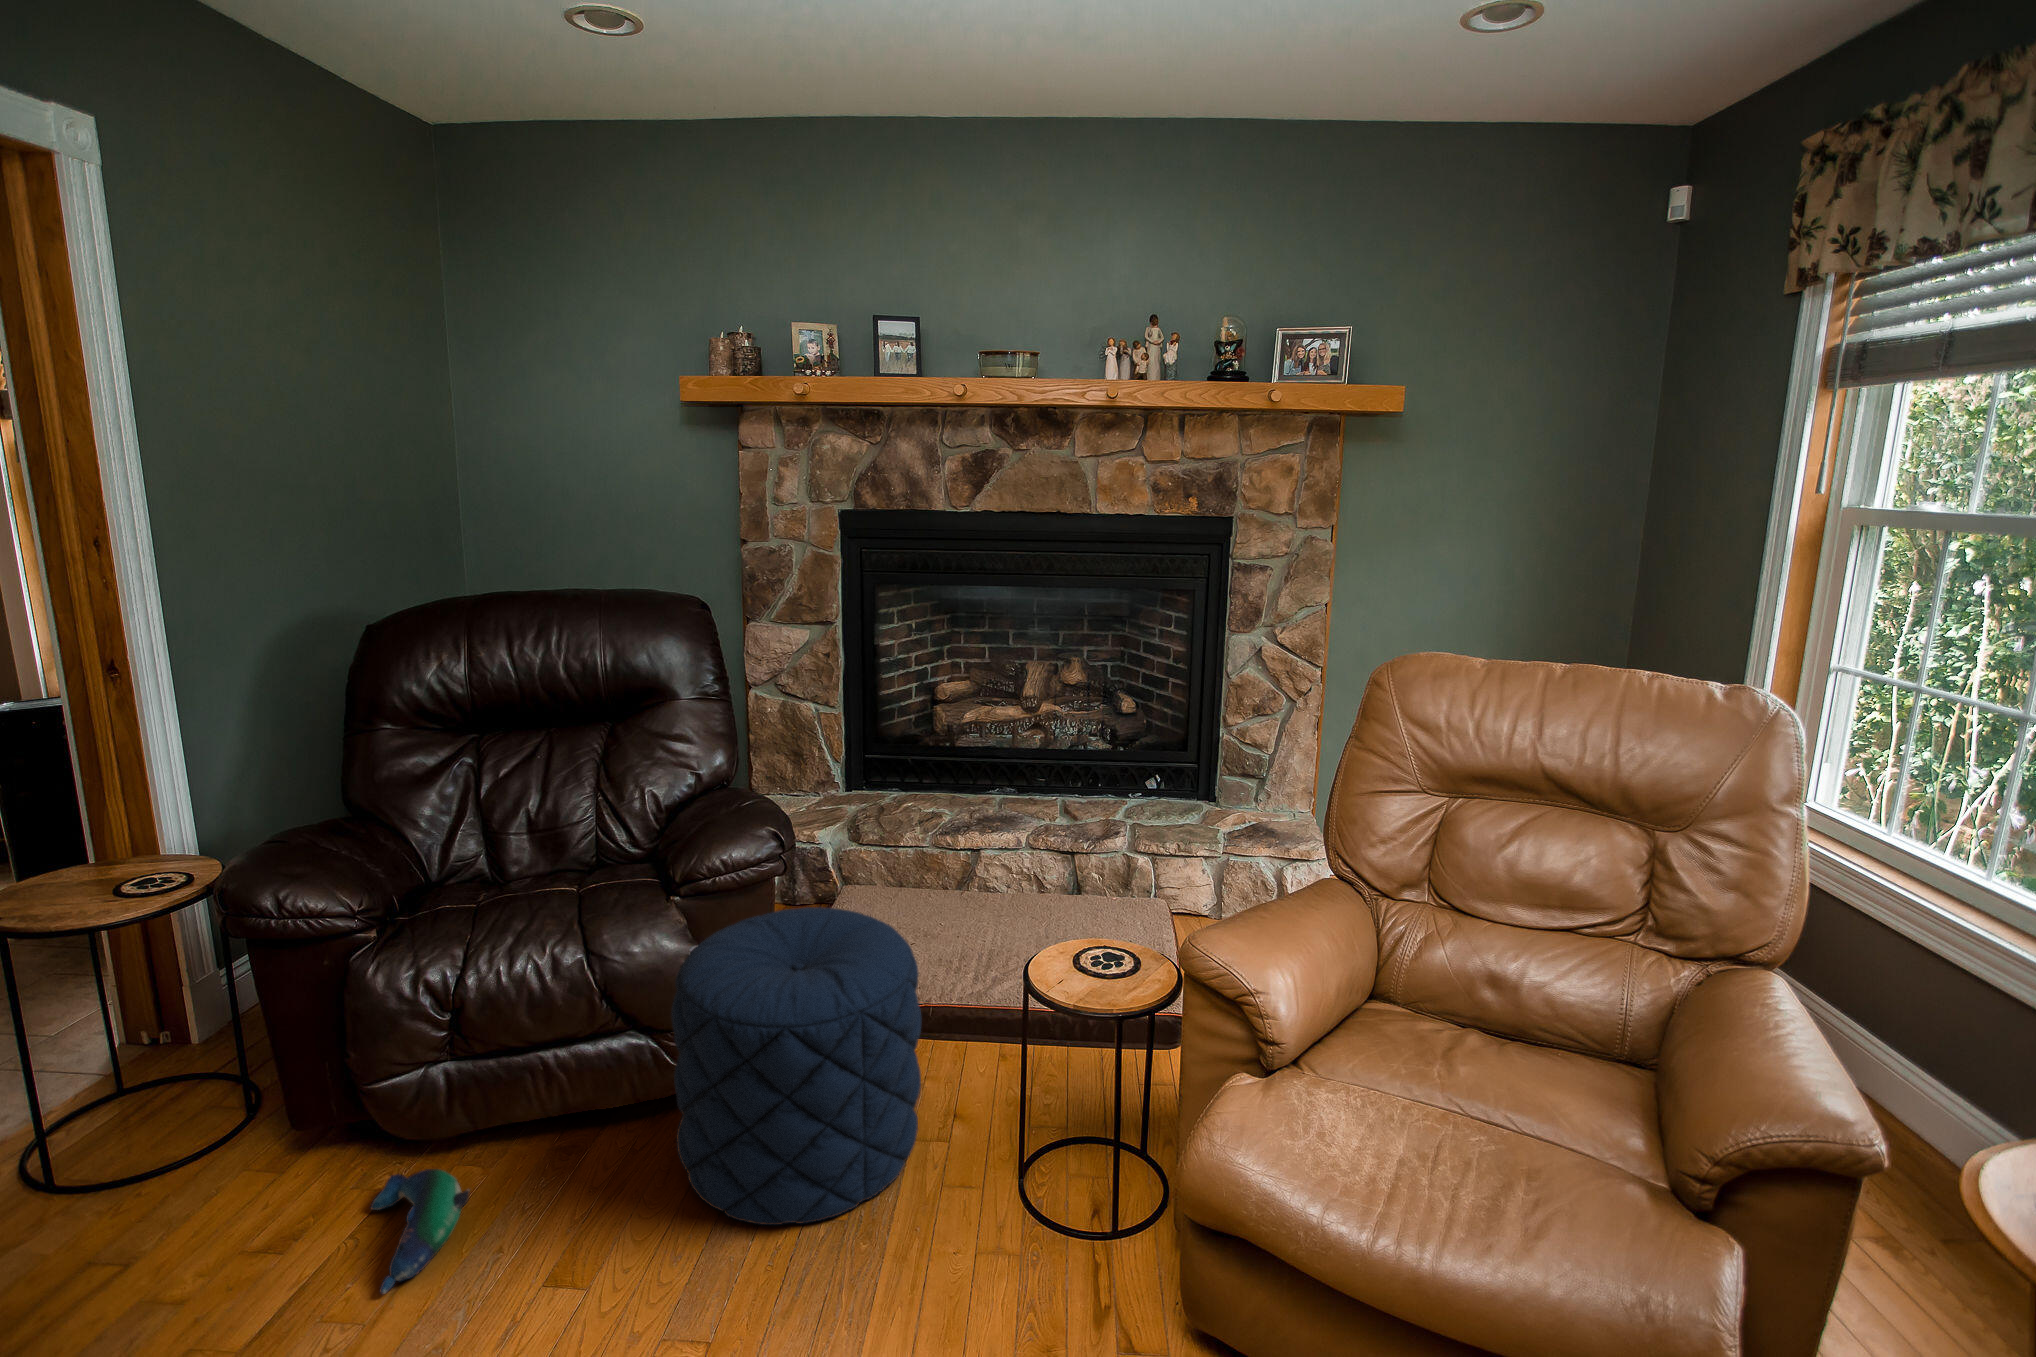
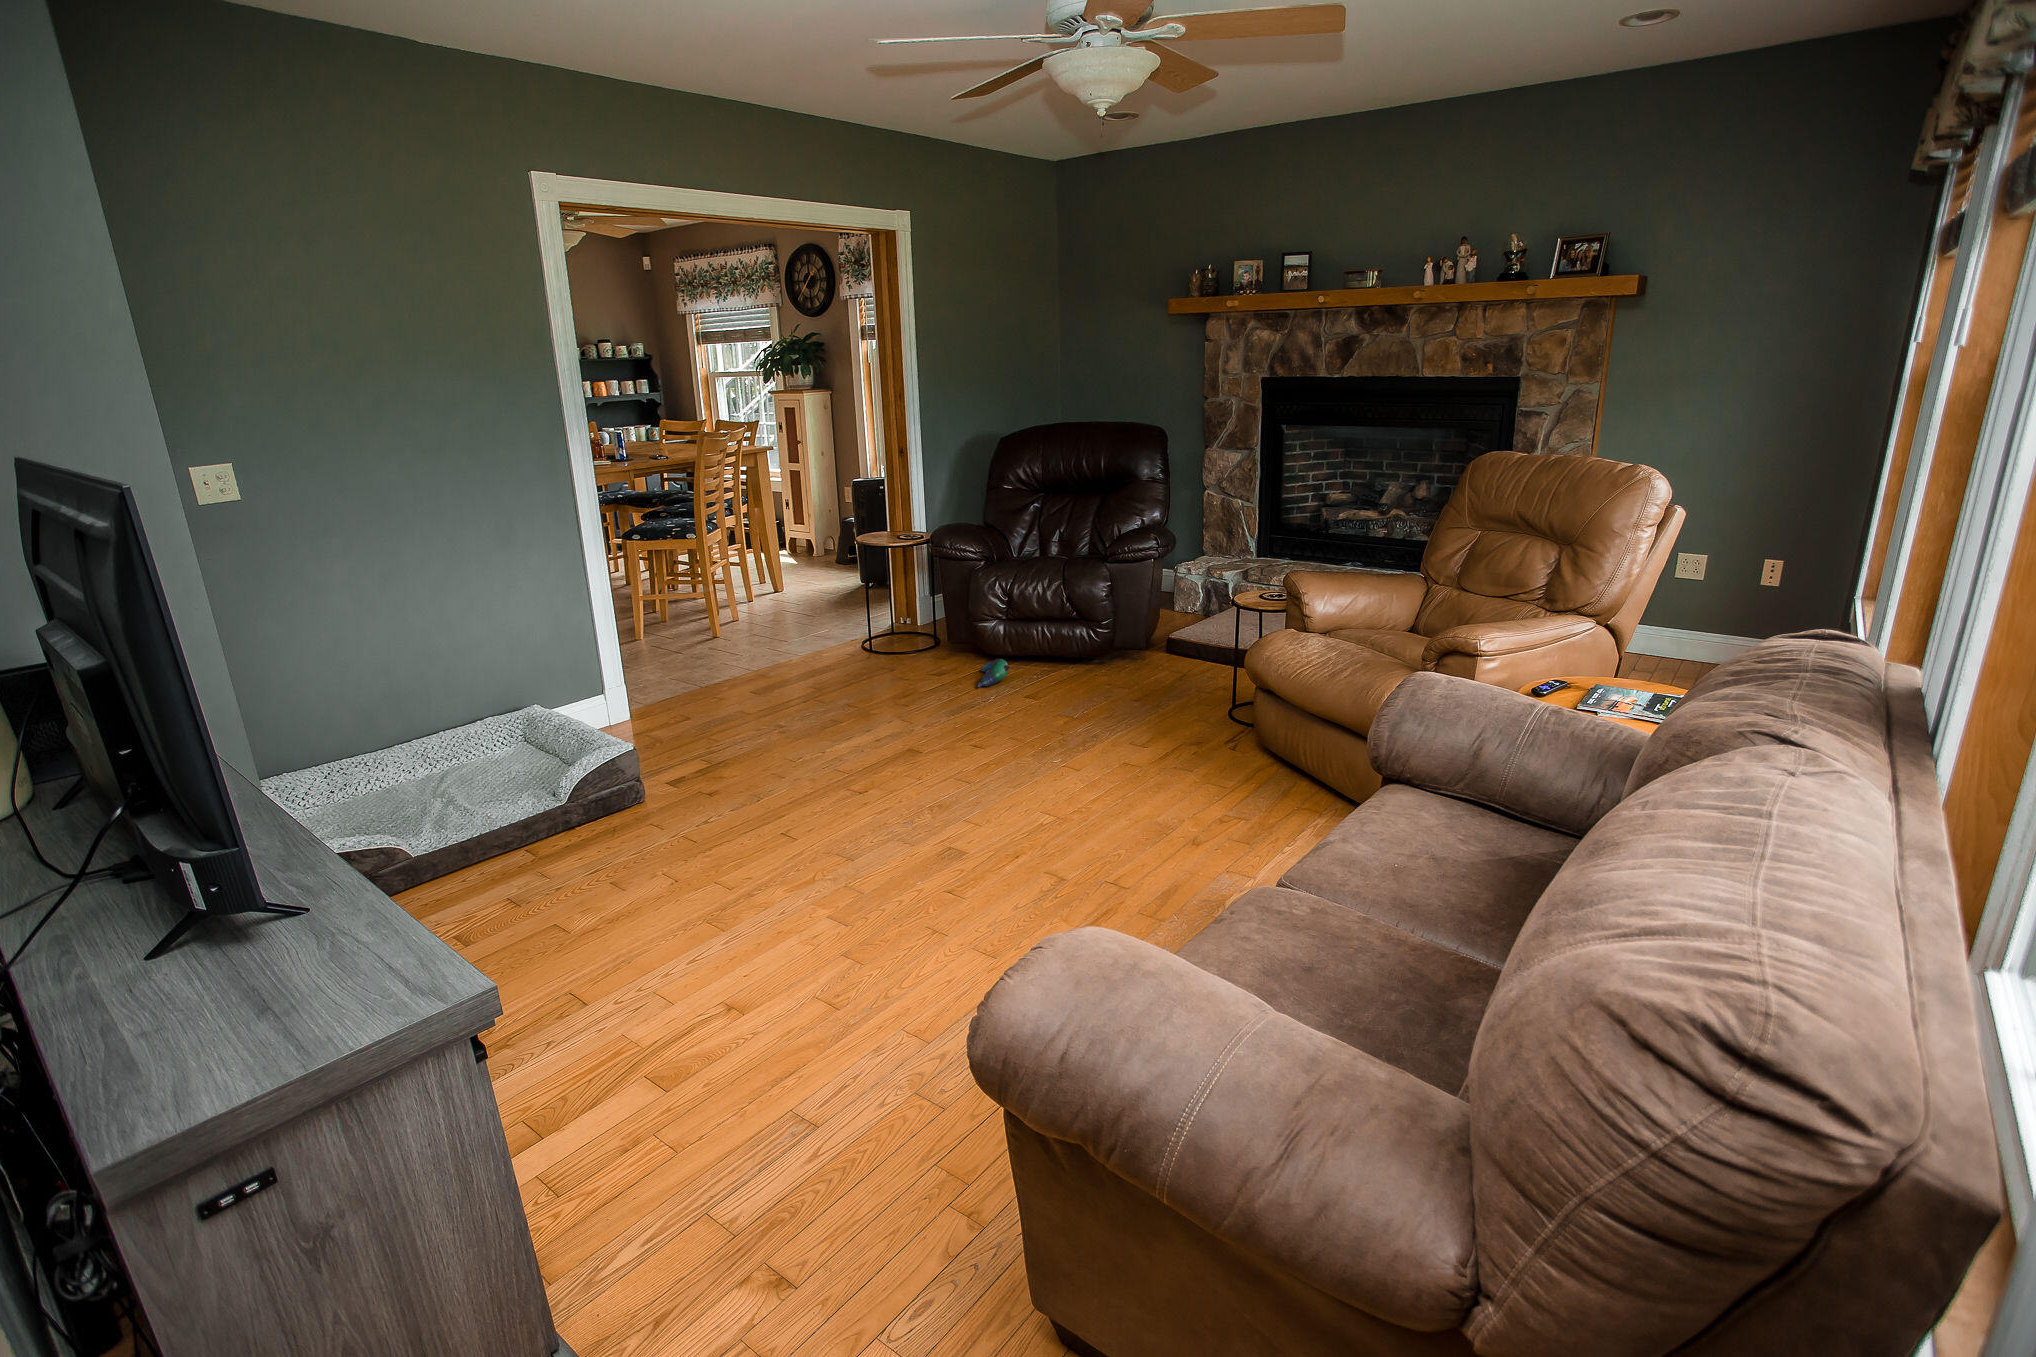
pouf: present [671,907,922,1225] -> none [1083,583,1192,703]

